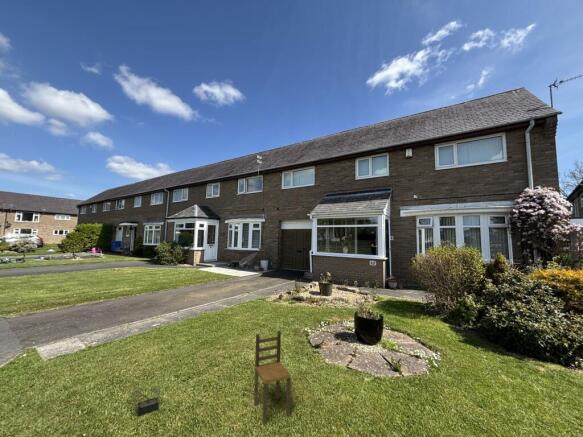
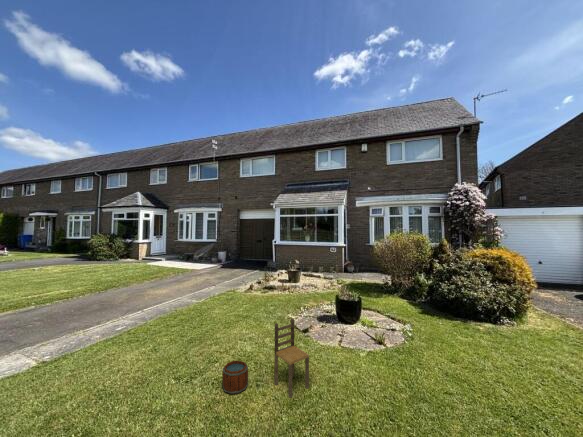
bucket: none [198,371,227,408] -> present [223,361,248,394]
decorative plant: present [130,386,163,416] -> none [160,381,190,411]

